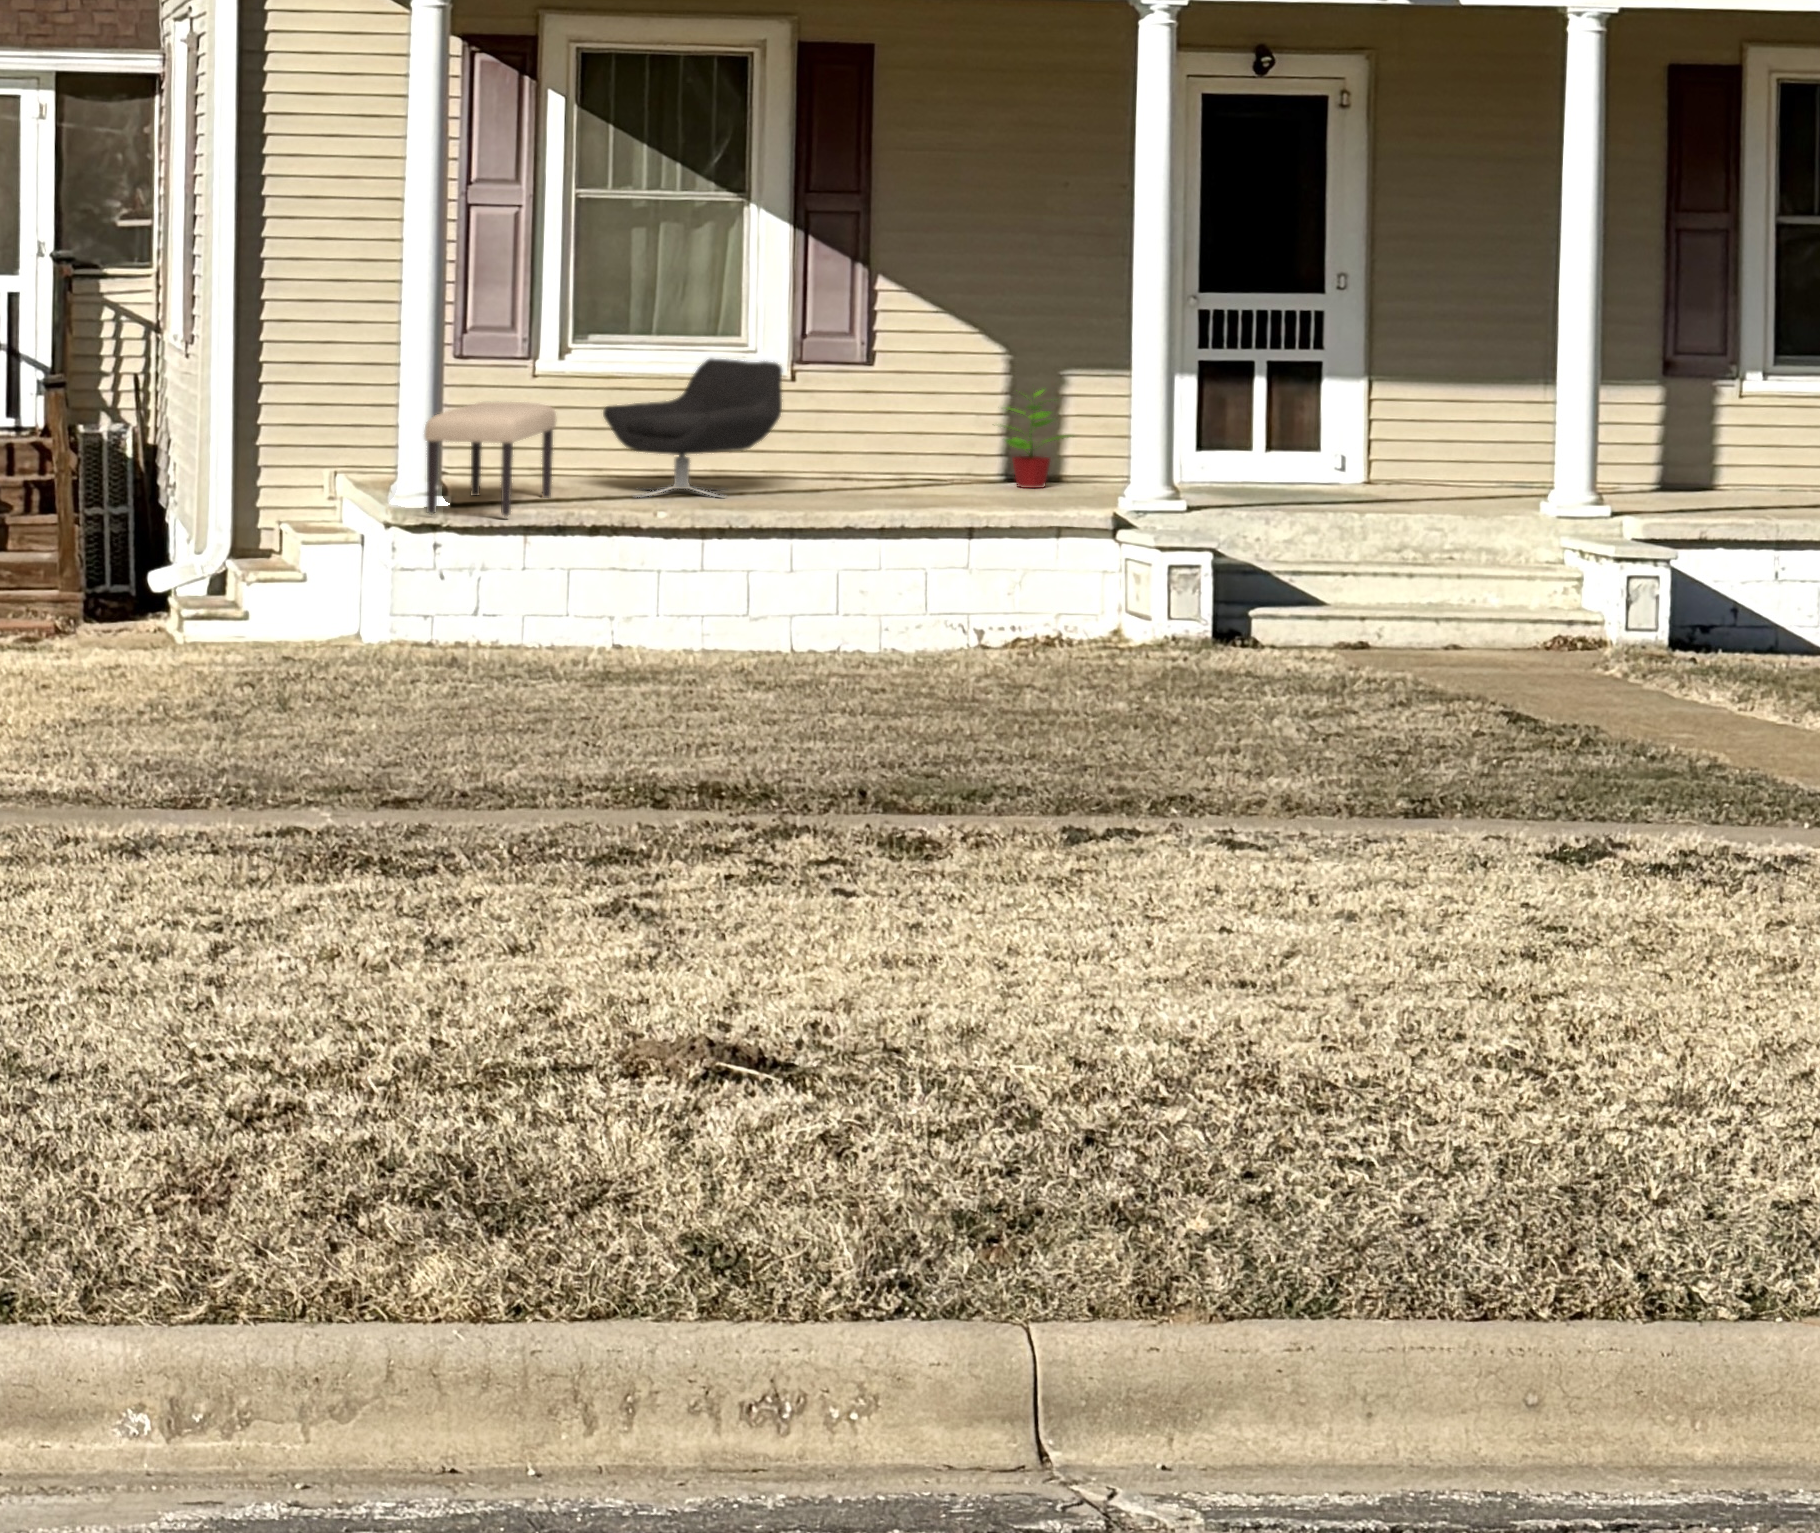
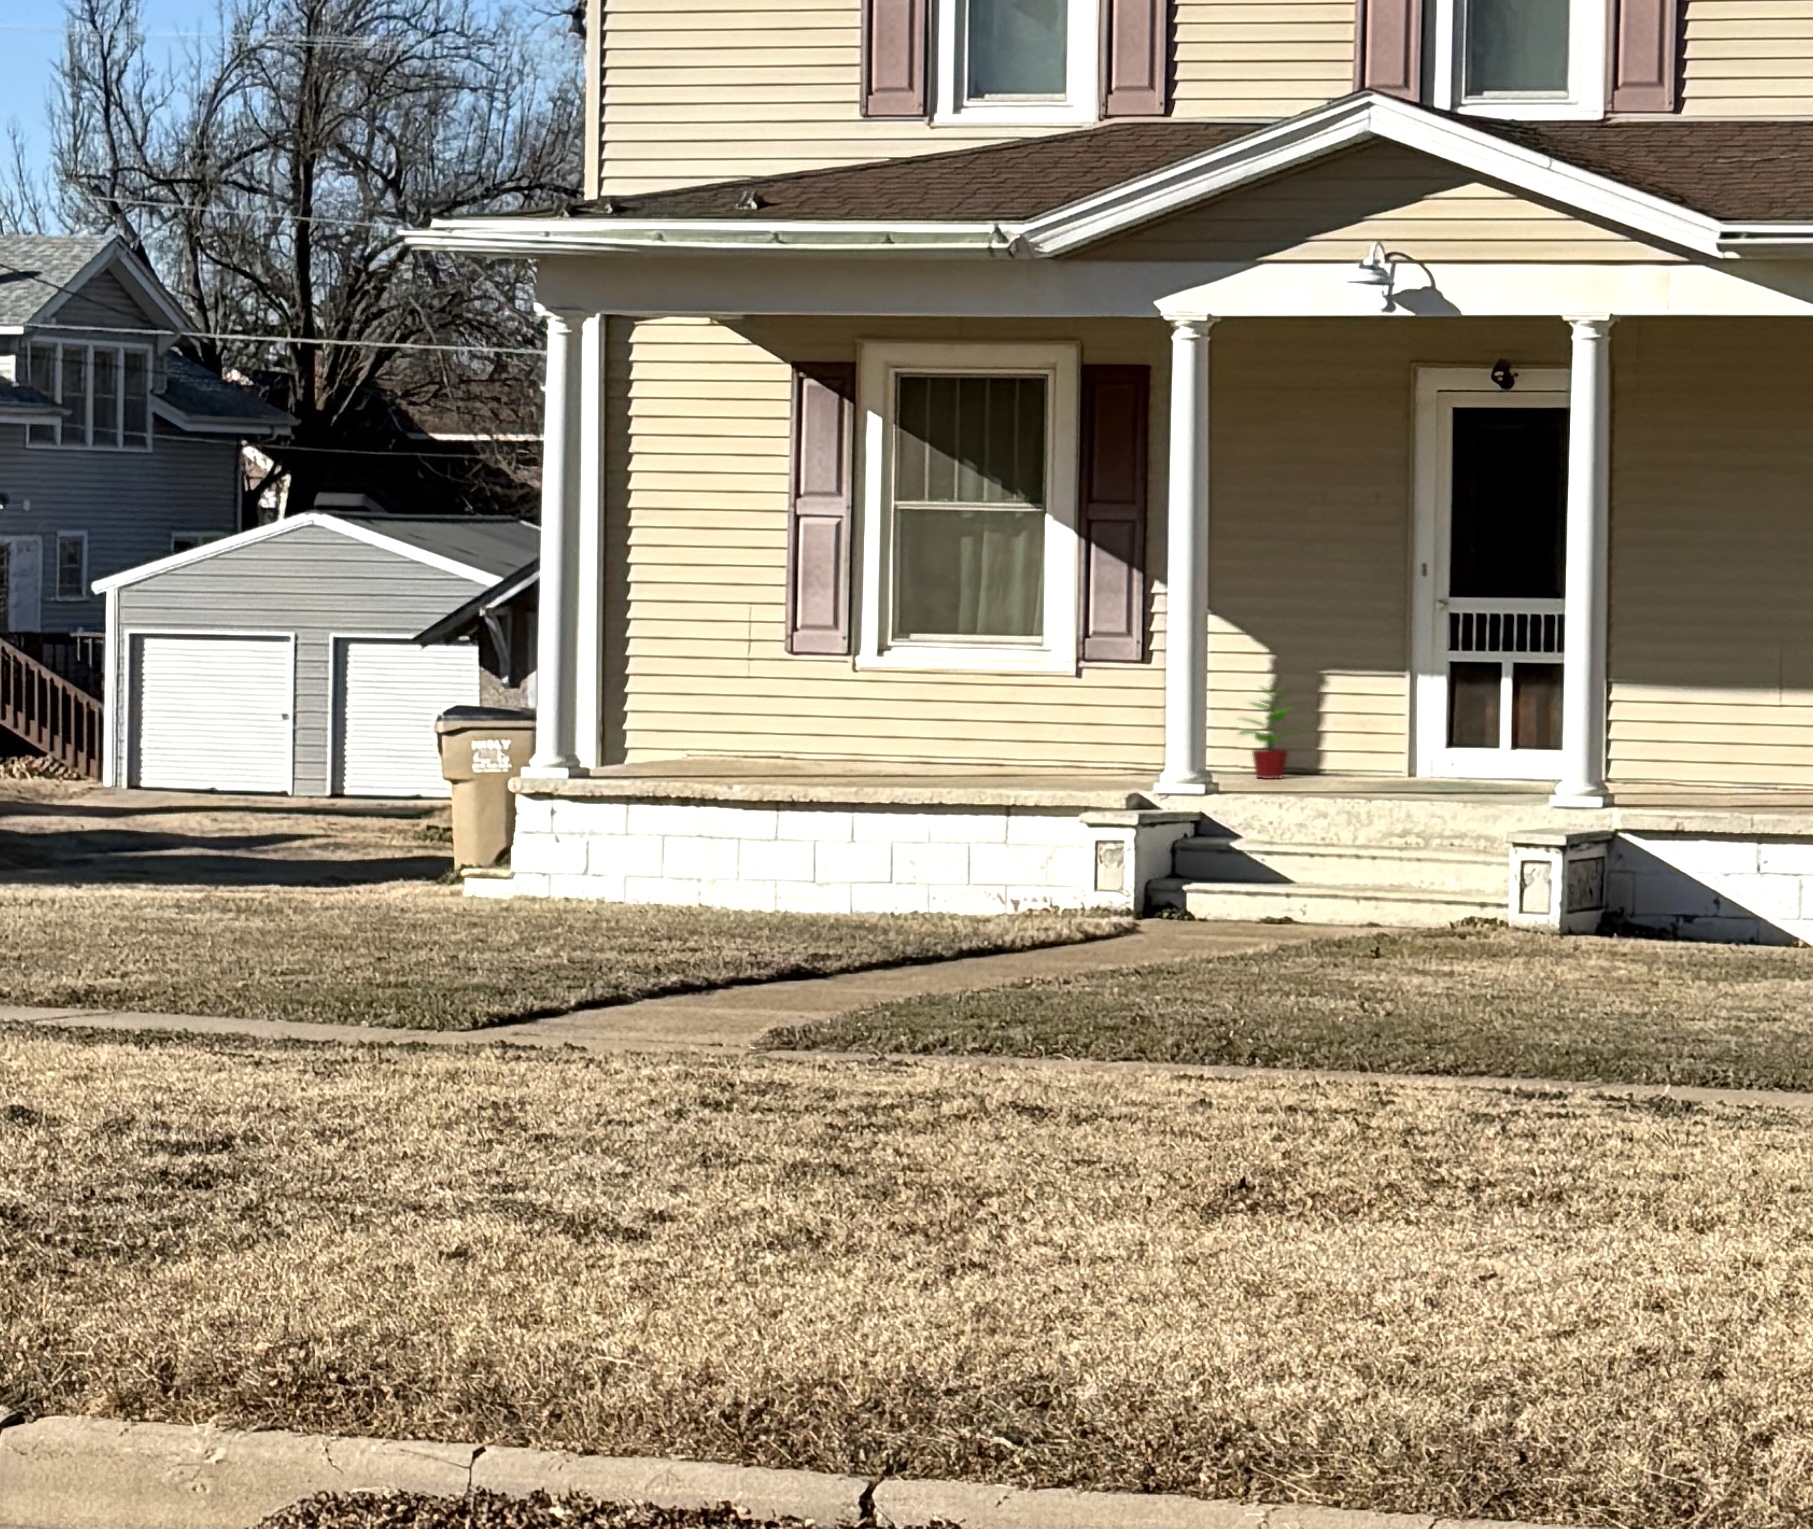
lounge chair: present [603,359,782,497] -> none [868,653,1029,777]
bench: present [424,401,556,516] -> none [618,685,808,783]

